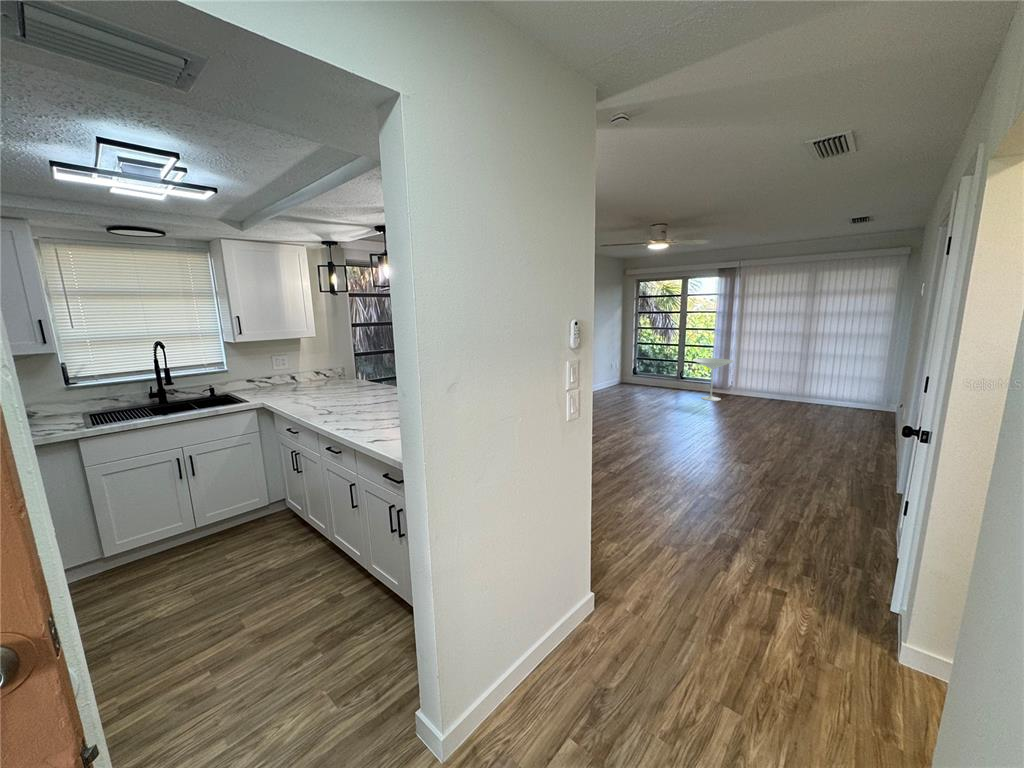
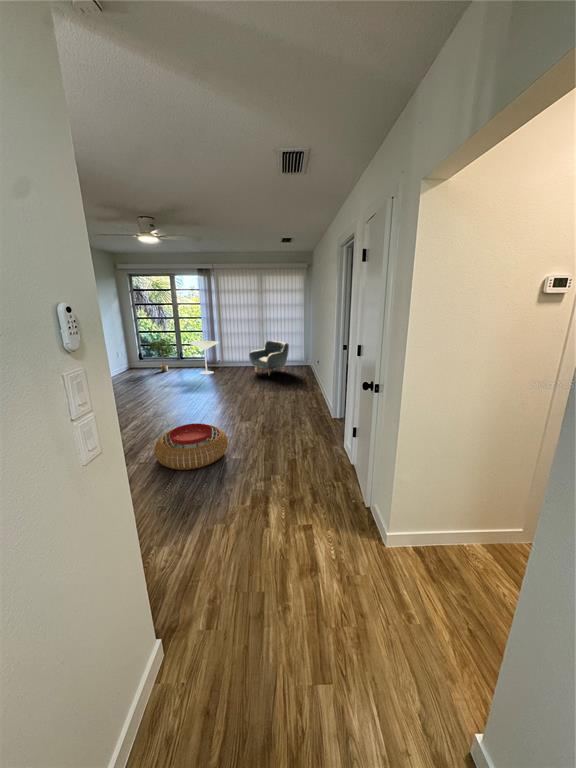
potted plant: none [643,354,676,391] -> present [147,339,175,372]
armchair: none [778,364,853,415] -> present [249,341,289,375]
pouf: none [626,446,708,494] -> present [154,423,228,470]

